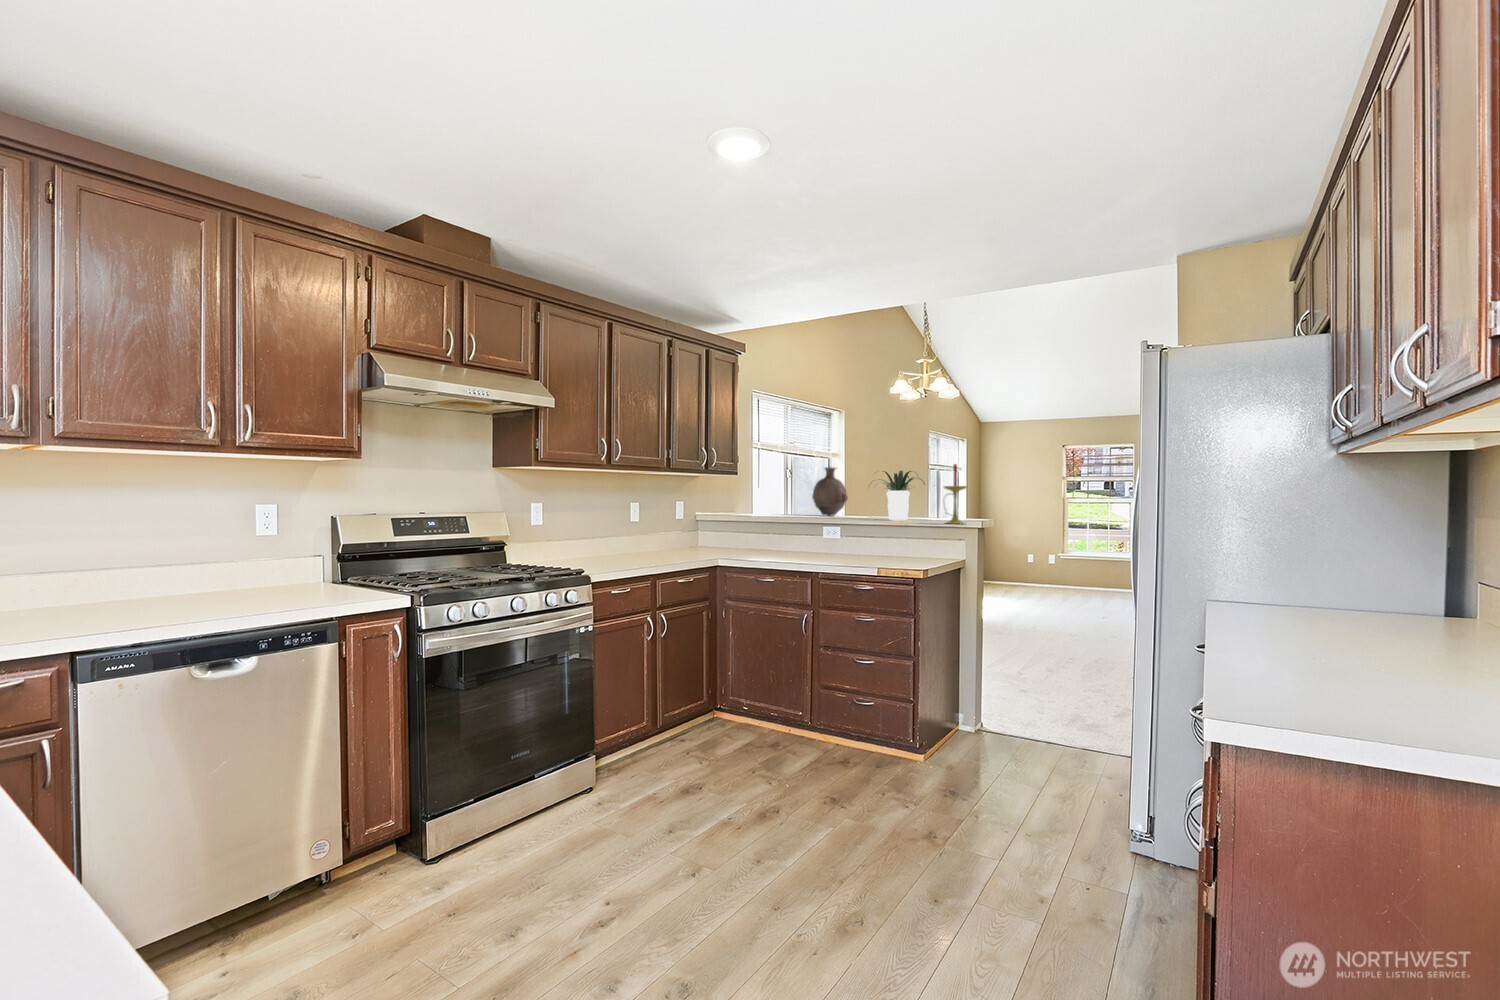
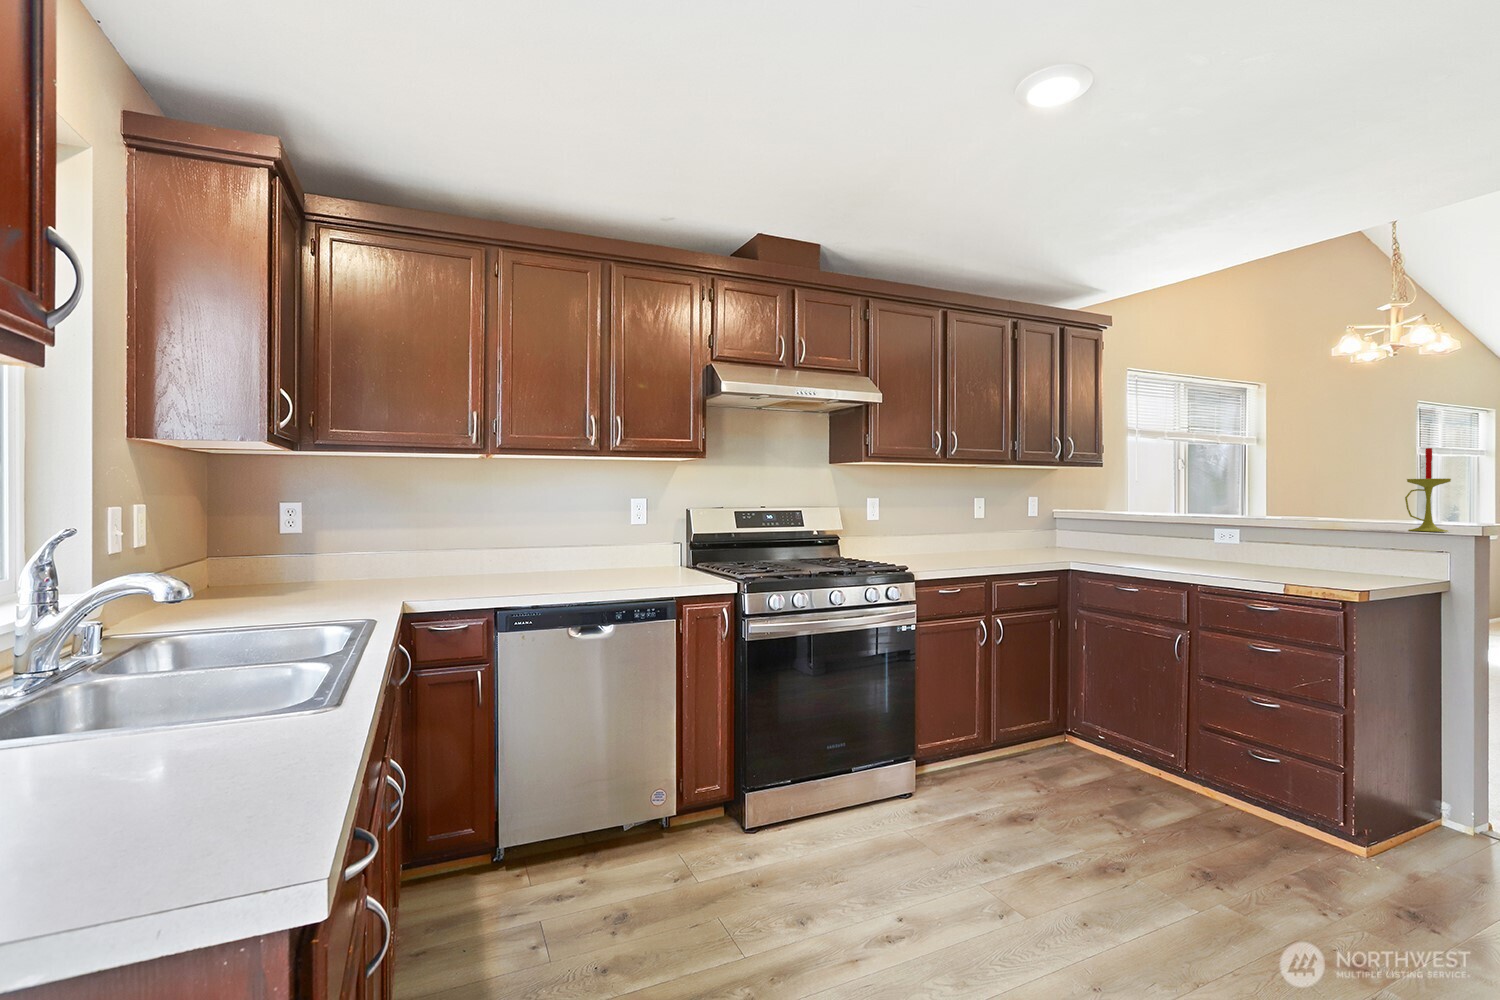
vase: present [812,467,848,516] -> none [1204,458,1255,517]
potted plant: present [873,471,925,520] -> none [1284,459,1382,525]

